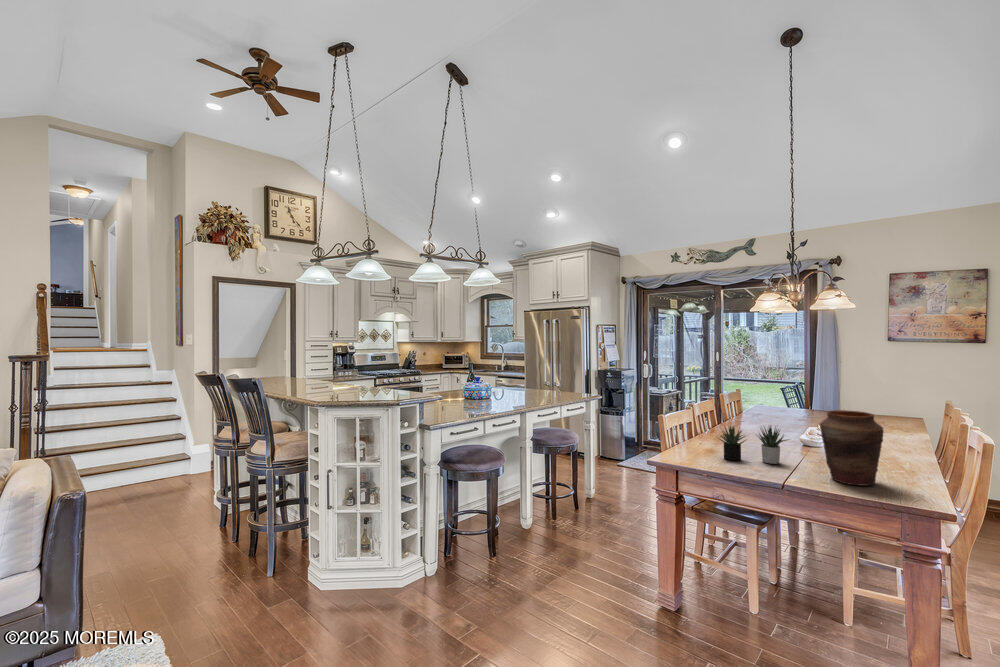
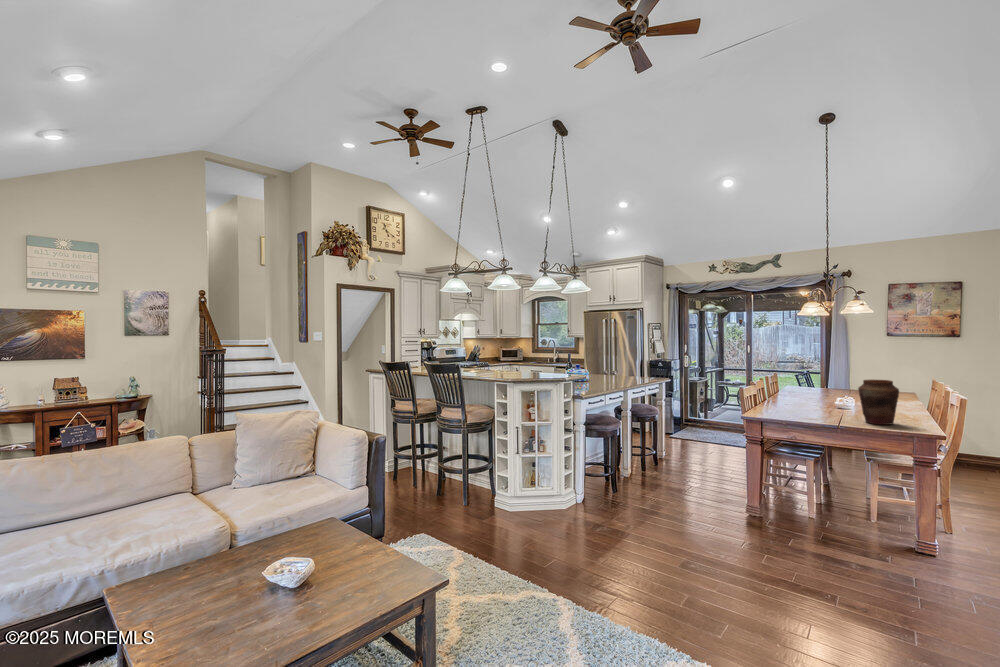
succulent plant: present [718,425,788,464] -> none [783,390,837,416]

